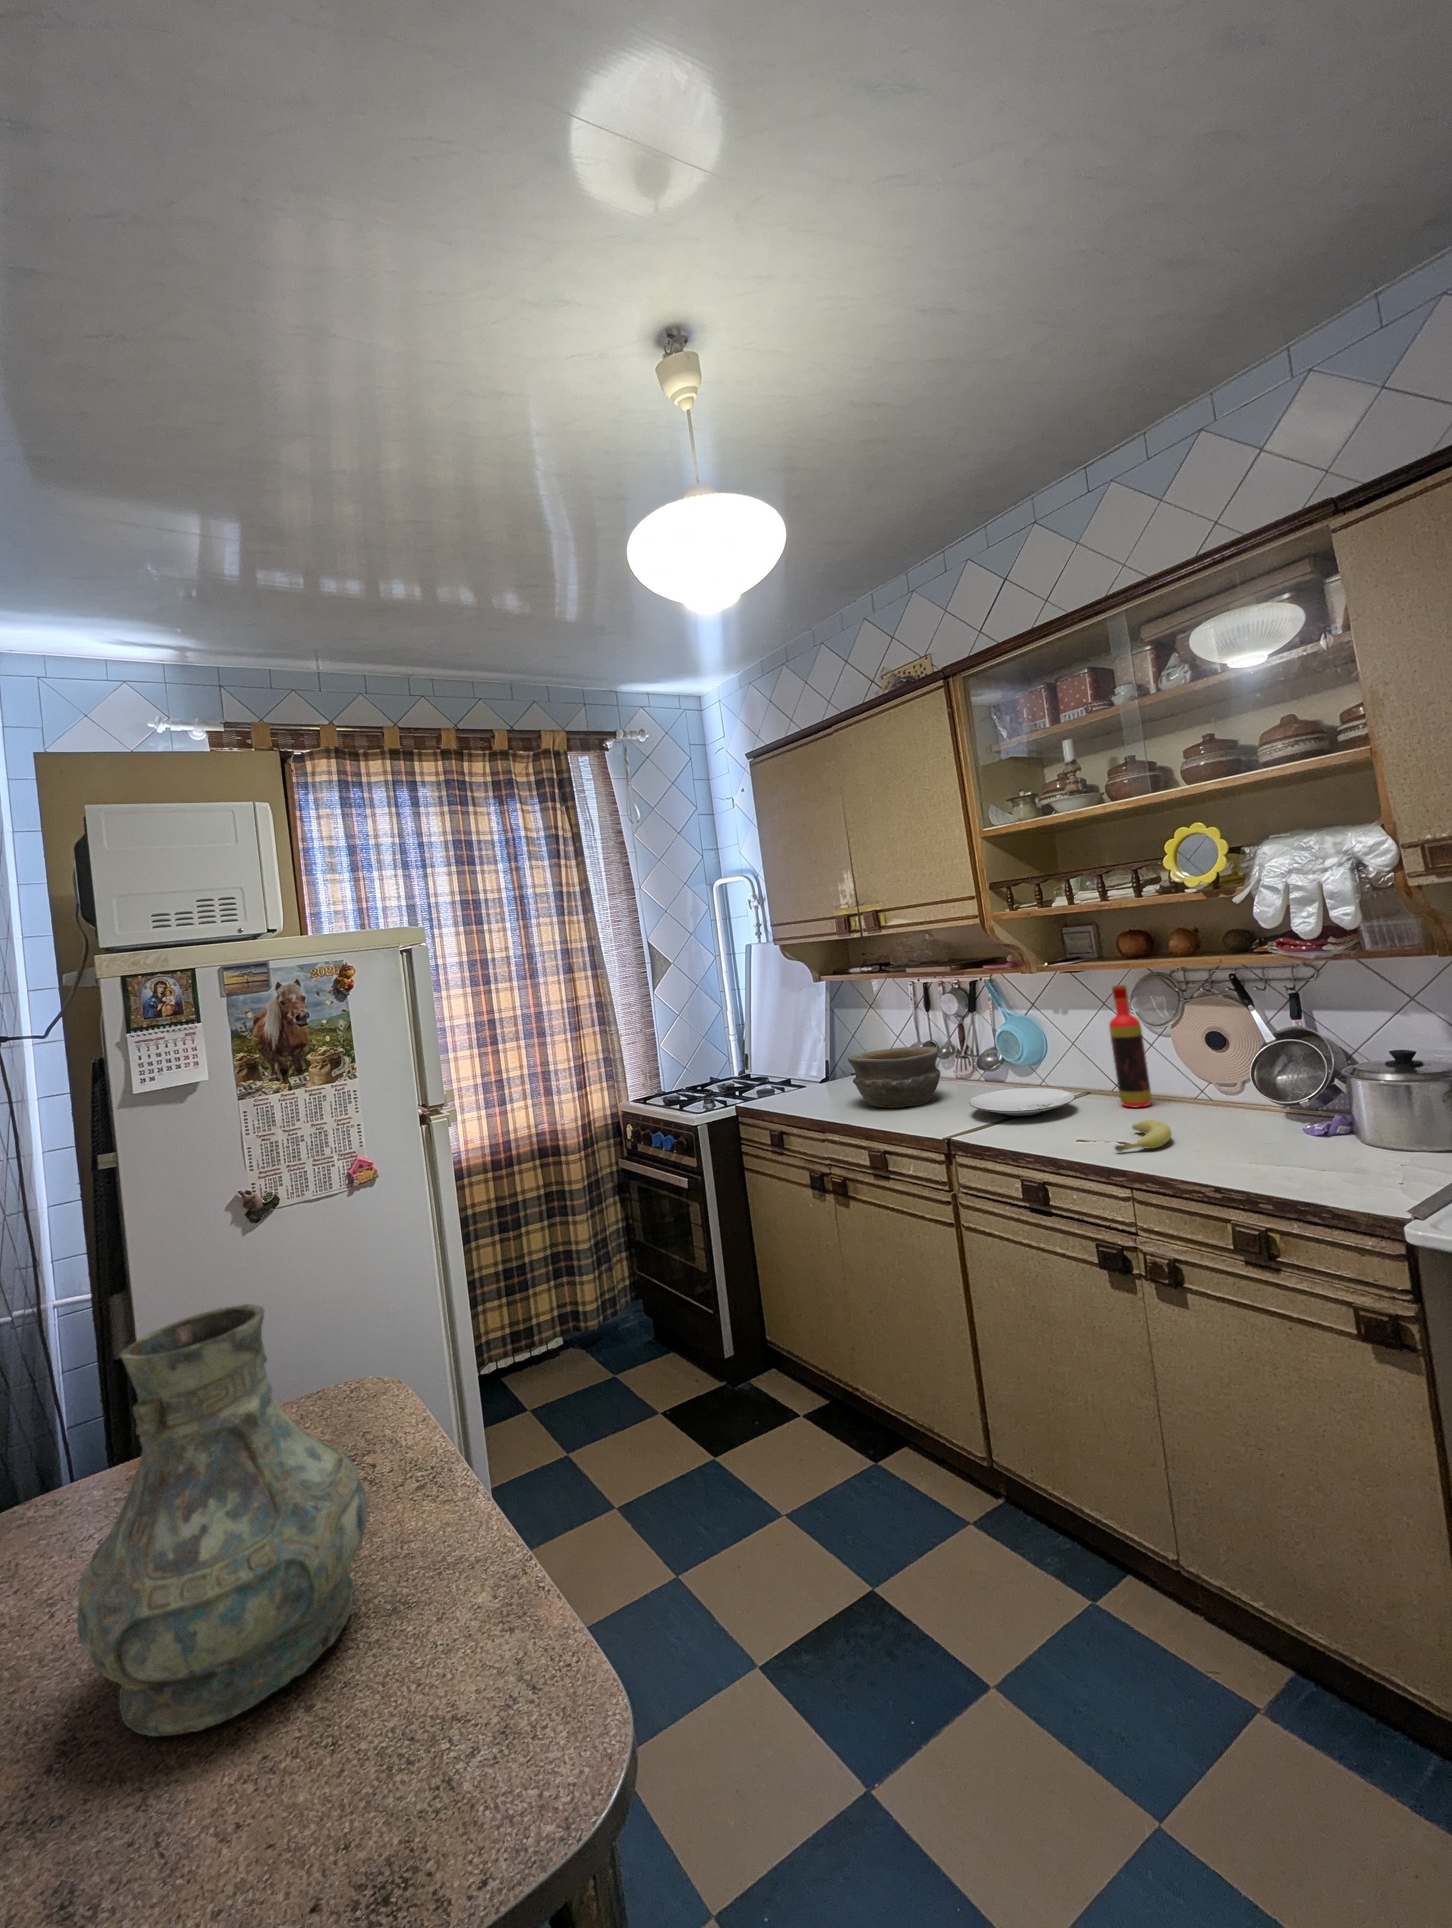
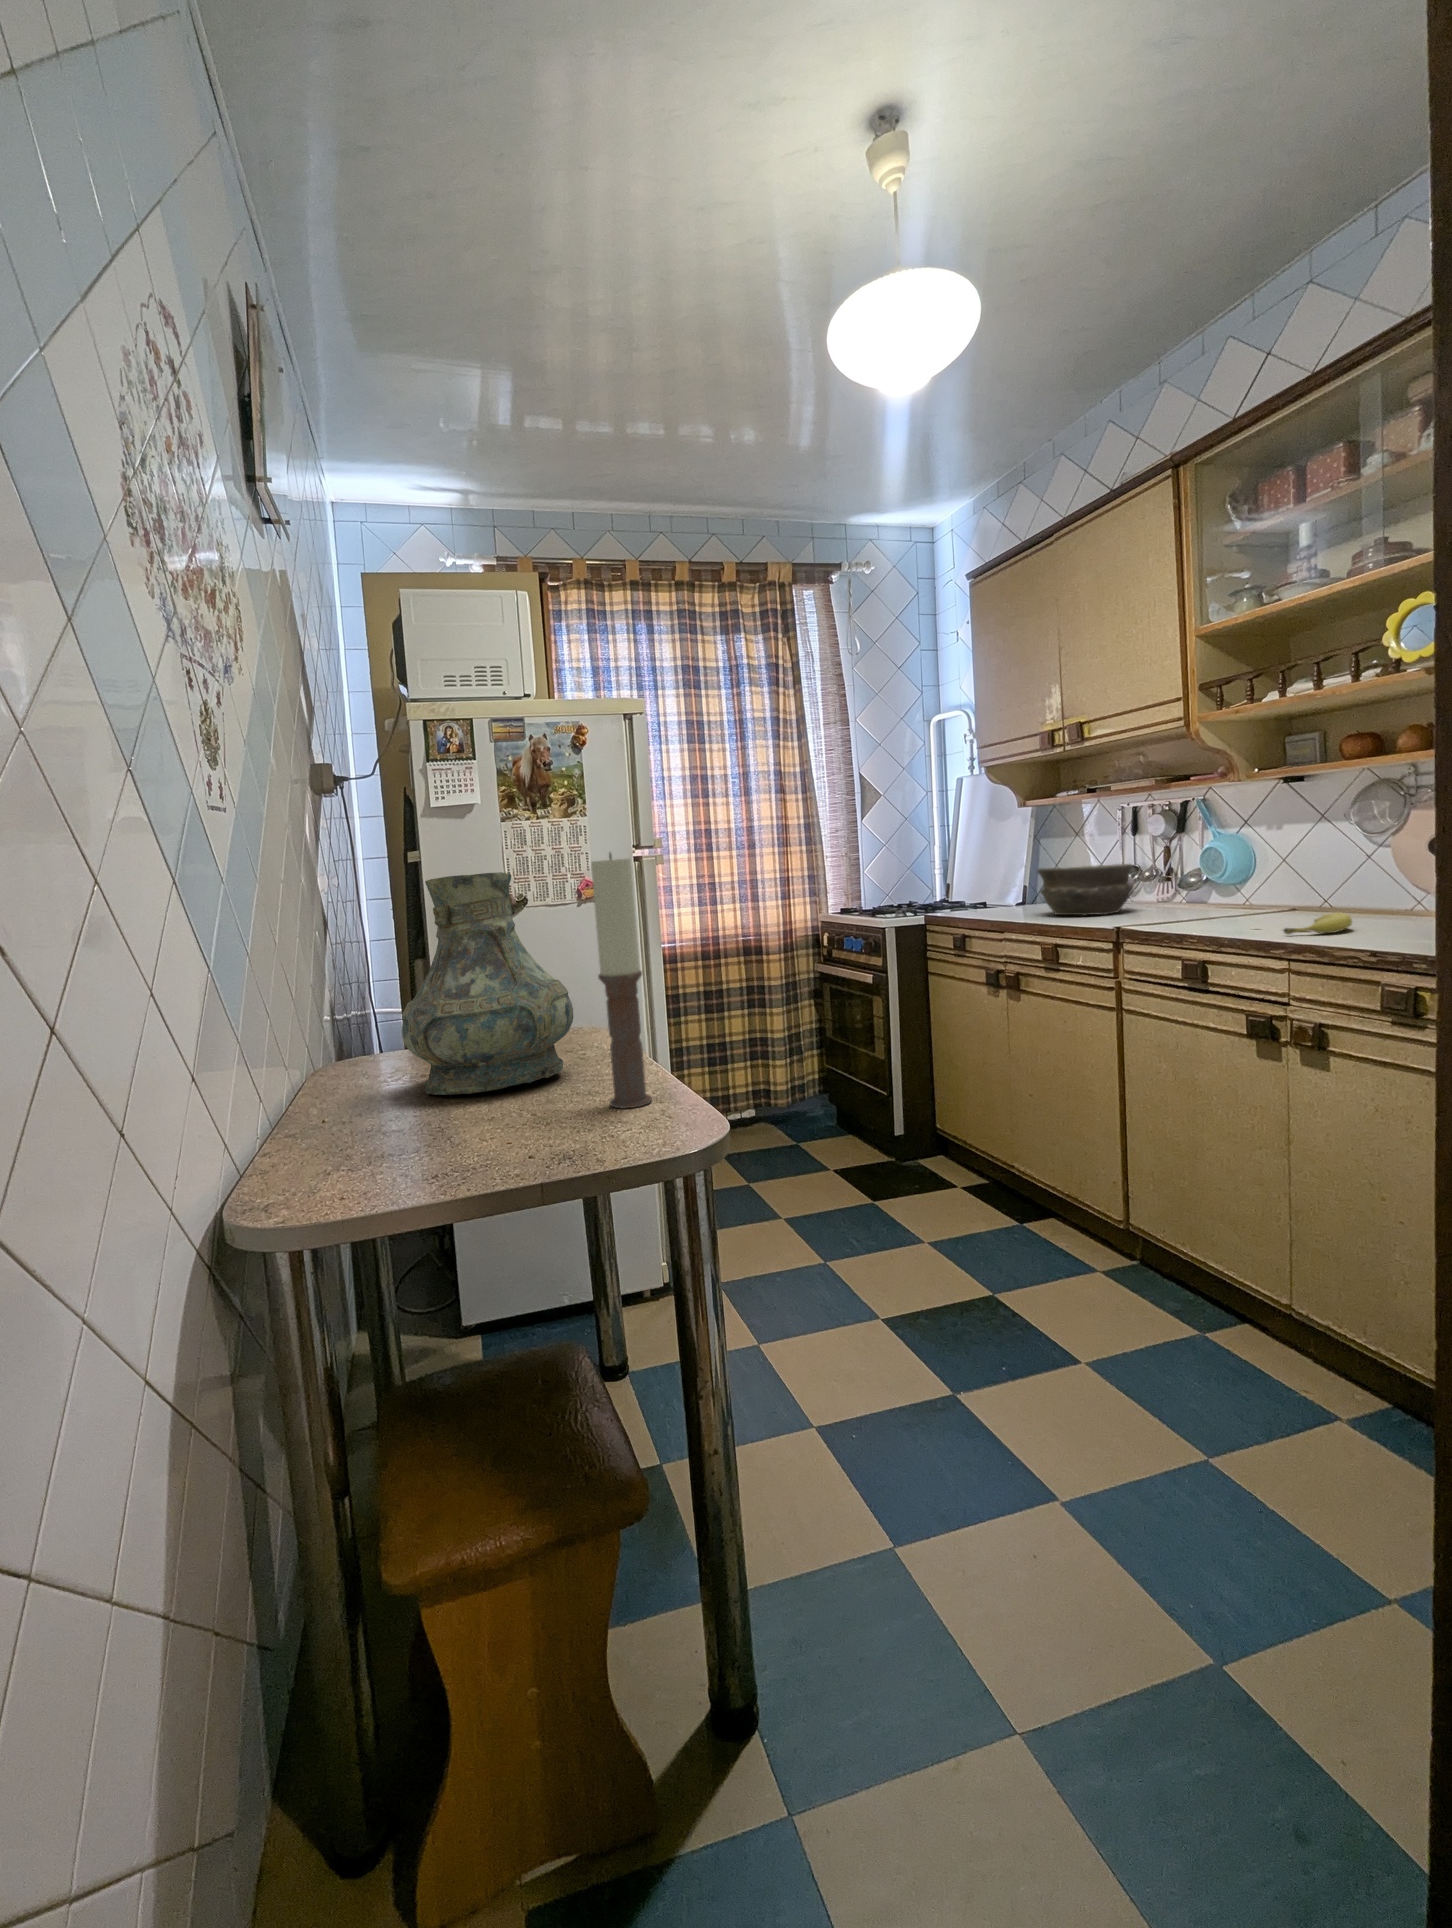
bottle: present [1109,985,1152,1107] -> none [1314,791,1354,915]
plate: present [969,1088,1075,1116] -> none [1152,900,1267,919]
candle: none [404,1344,515,1773] -> present [591,853,652,1108]

